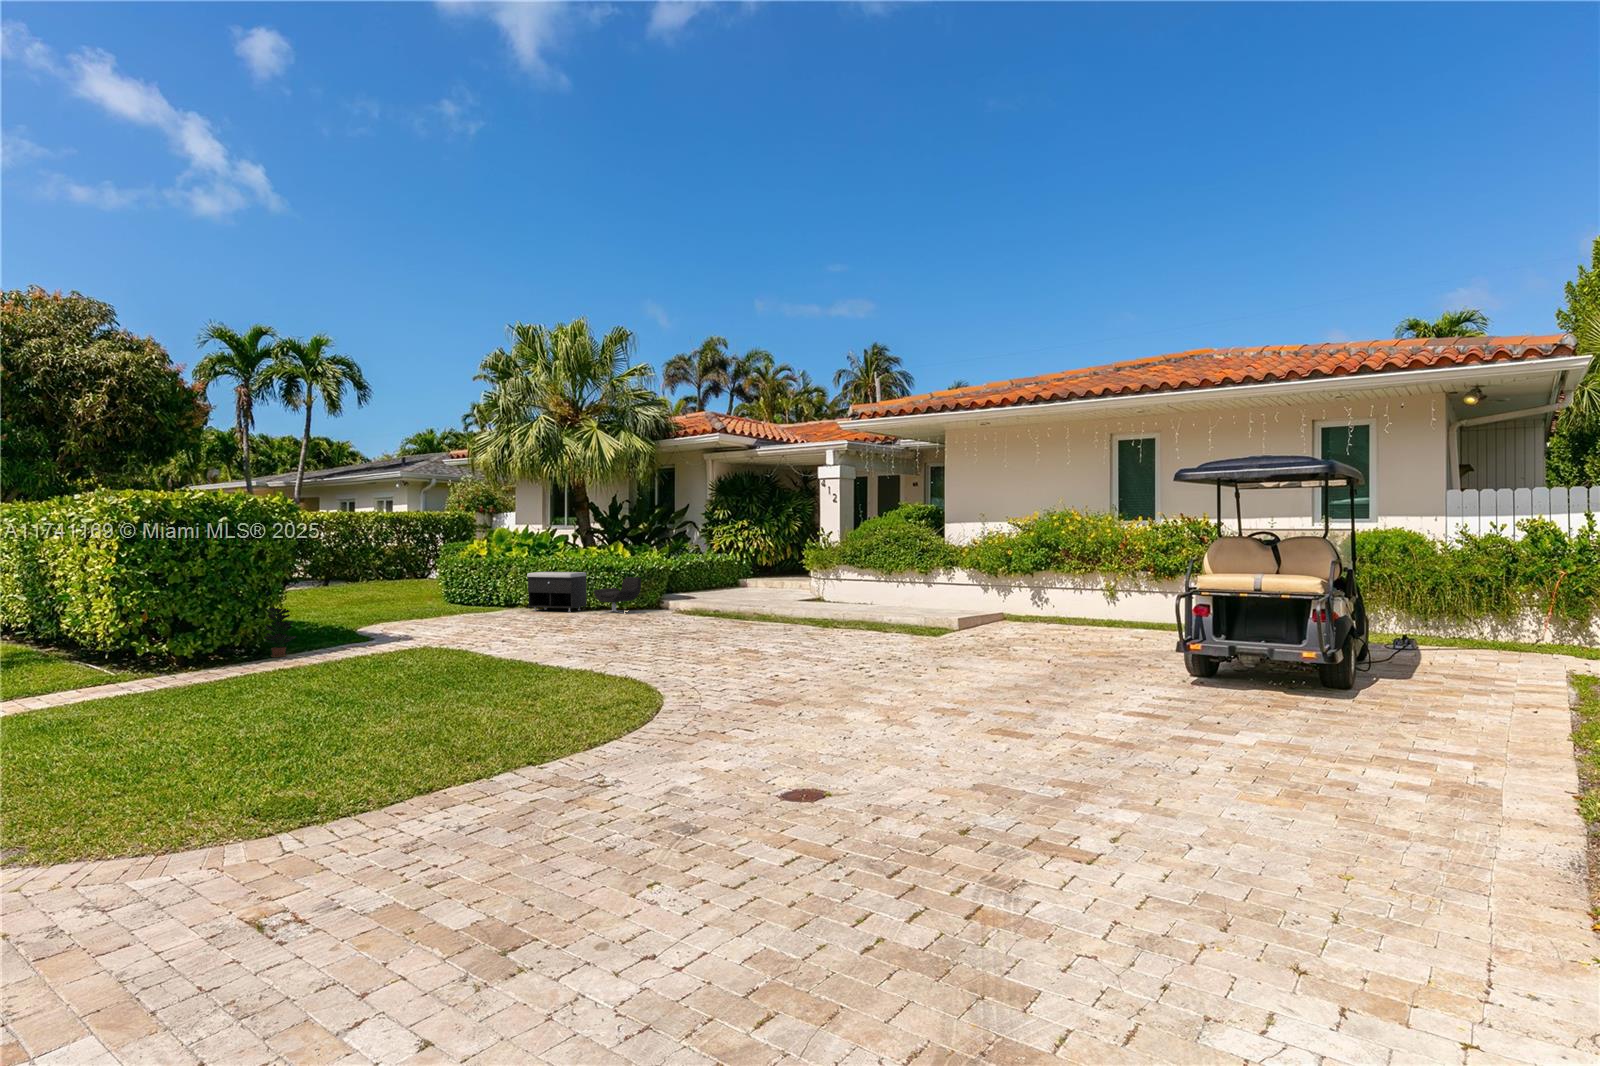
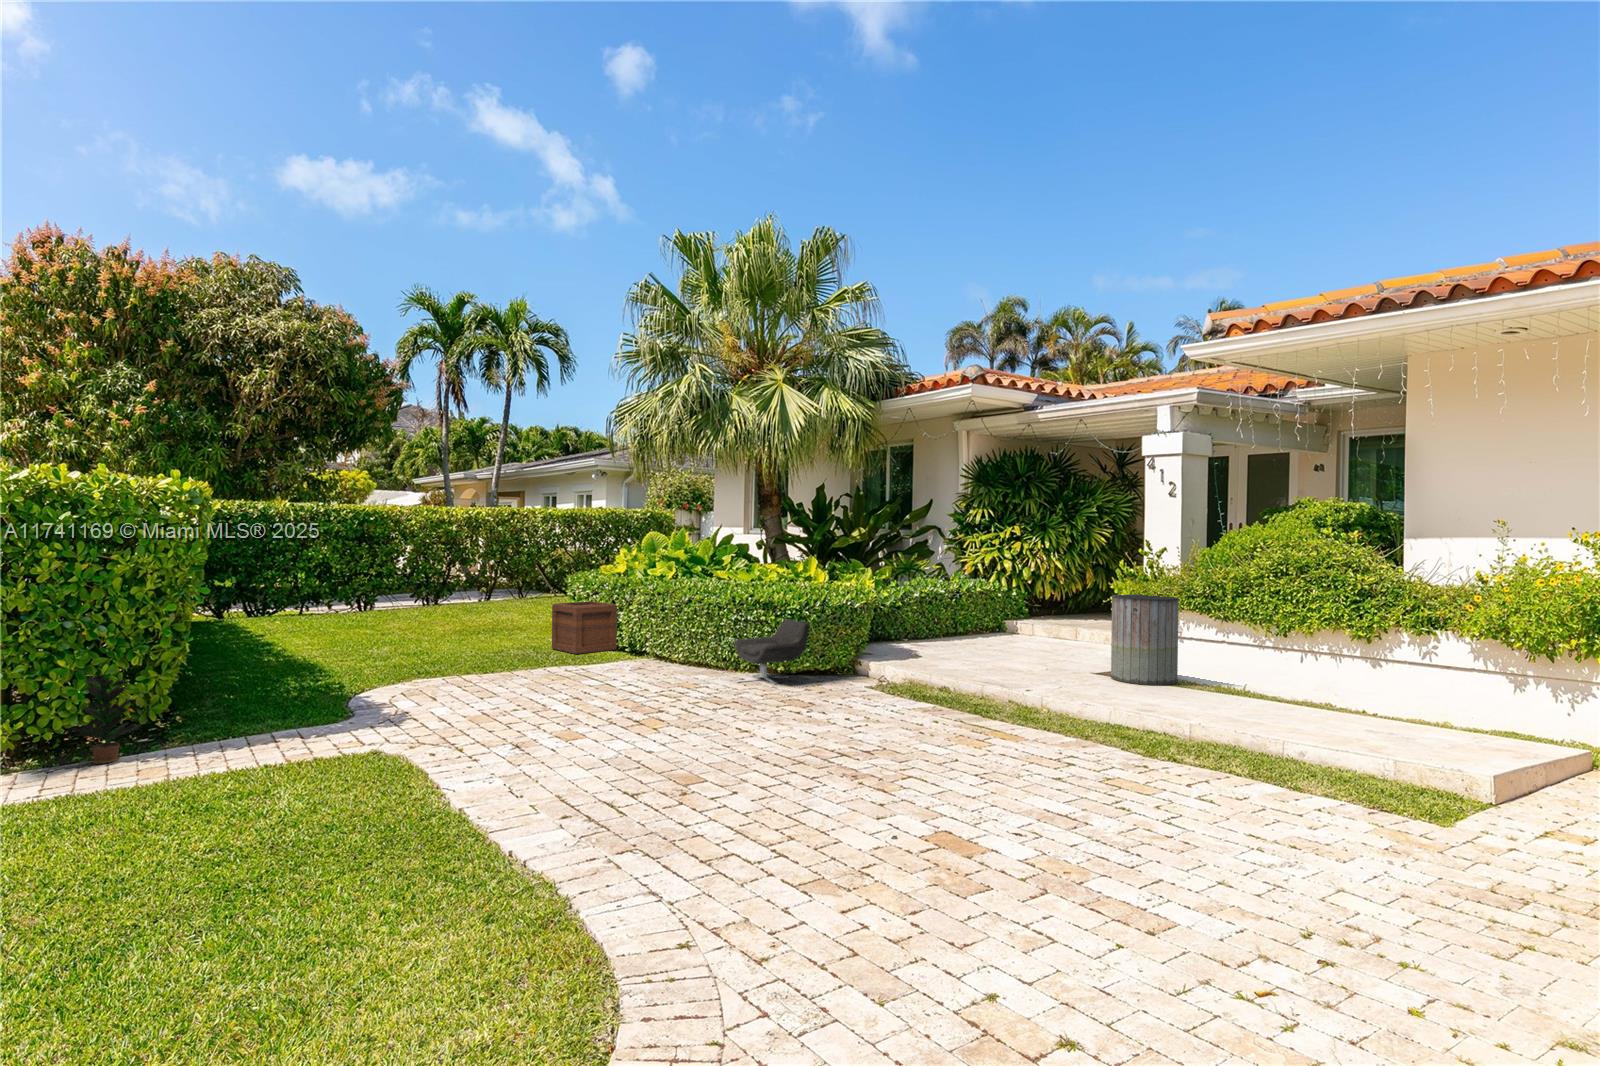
trash can: none [806,557,840,604] -> present [1111,595,1179,685]
storage bench: present [527,572,586,612] -> none [641,604,730,673]
wooden crate: none [447,575,495,609] -> present [552,601,617,654]

